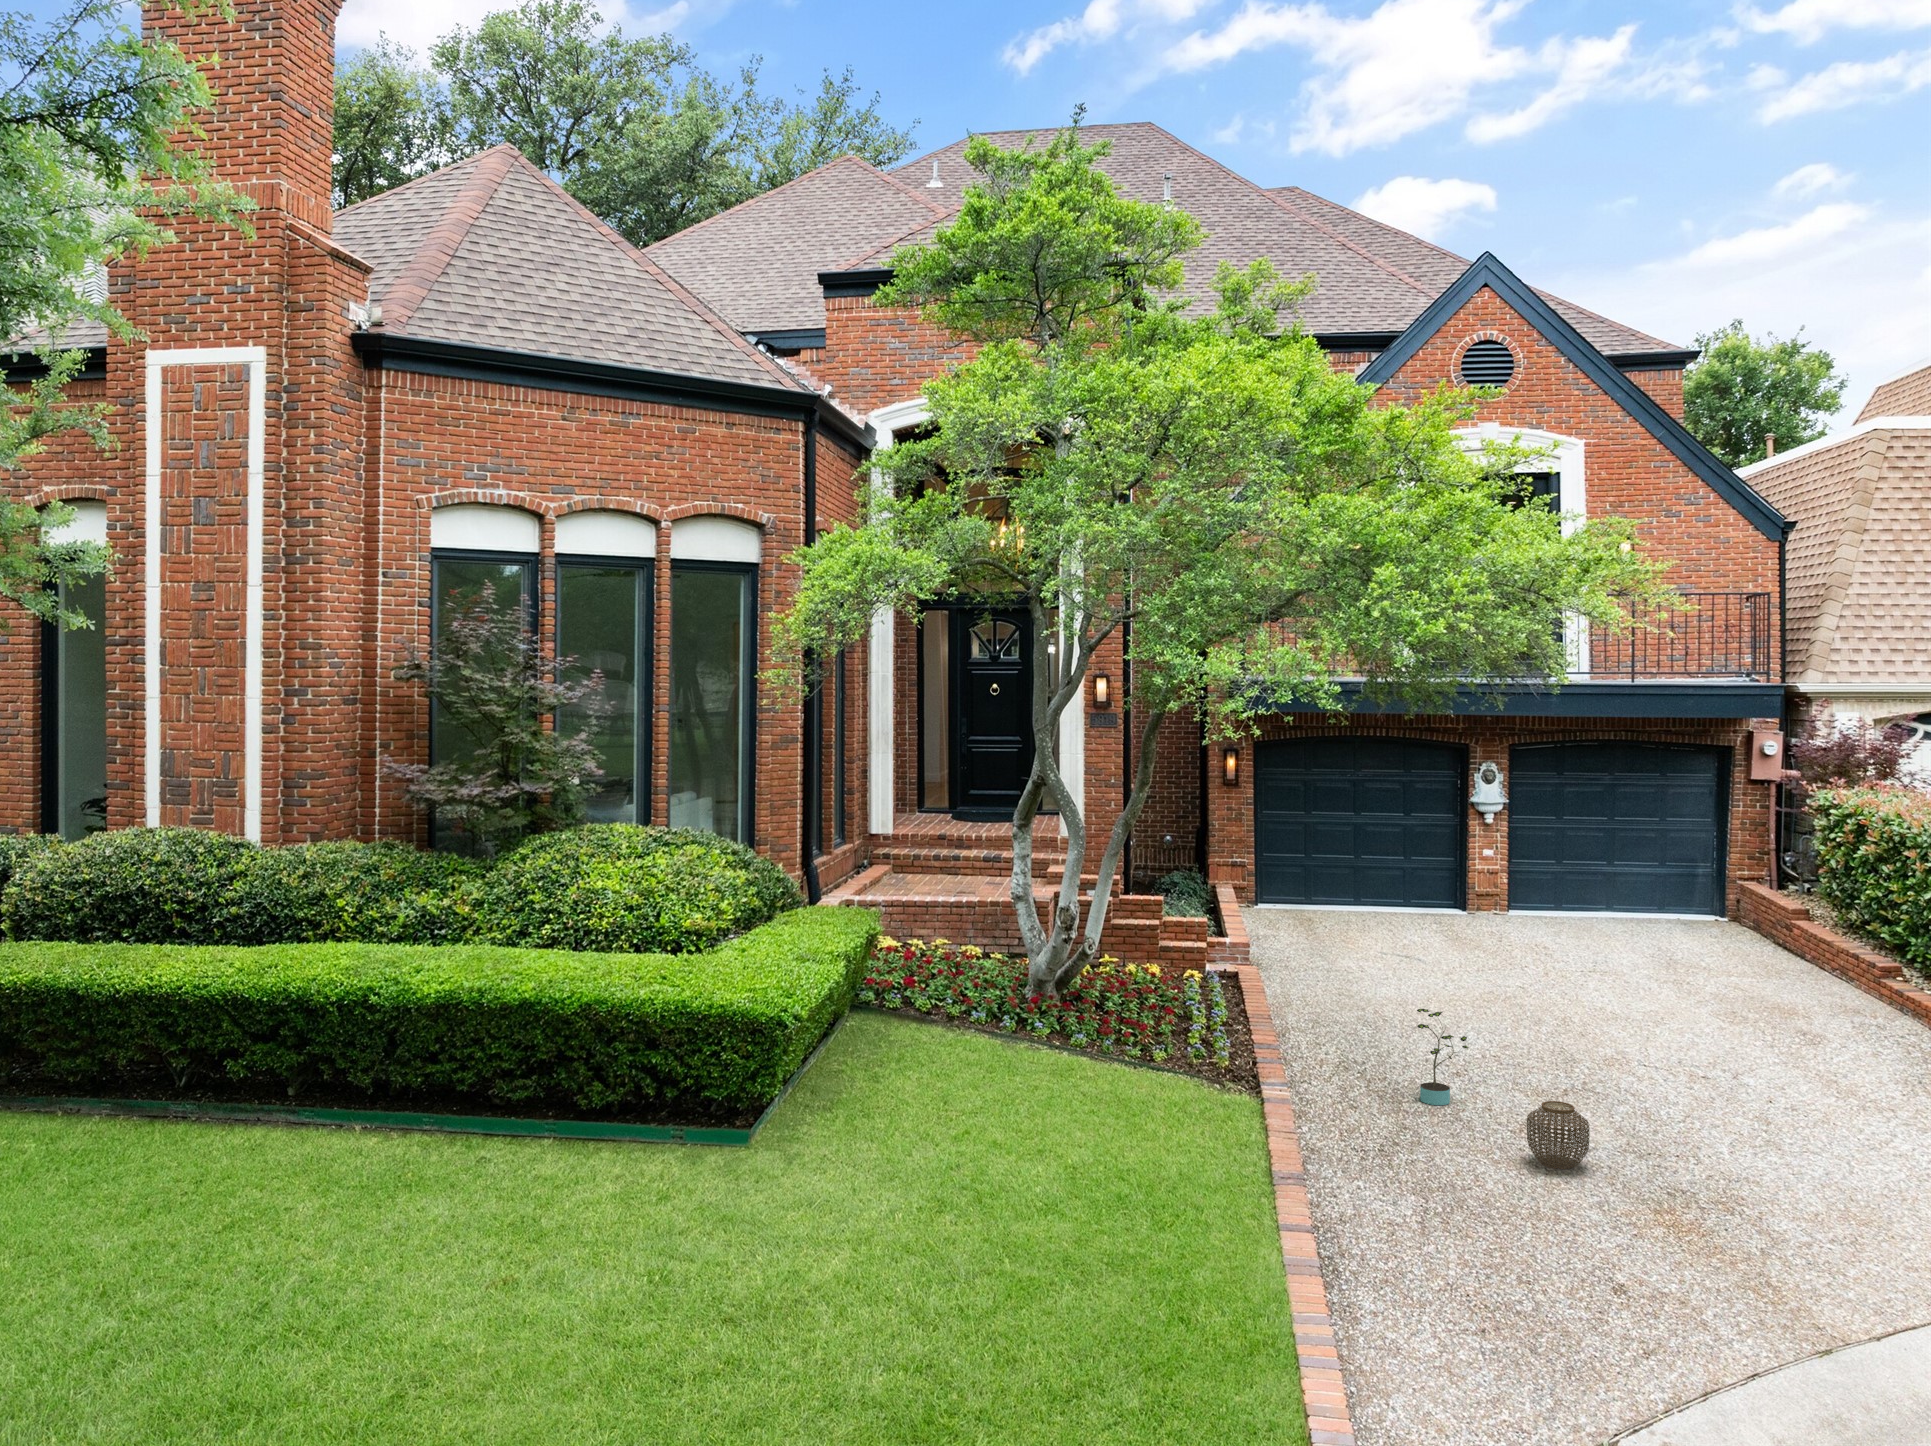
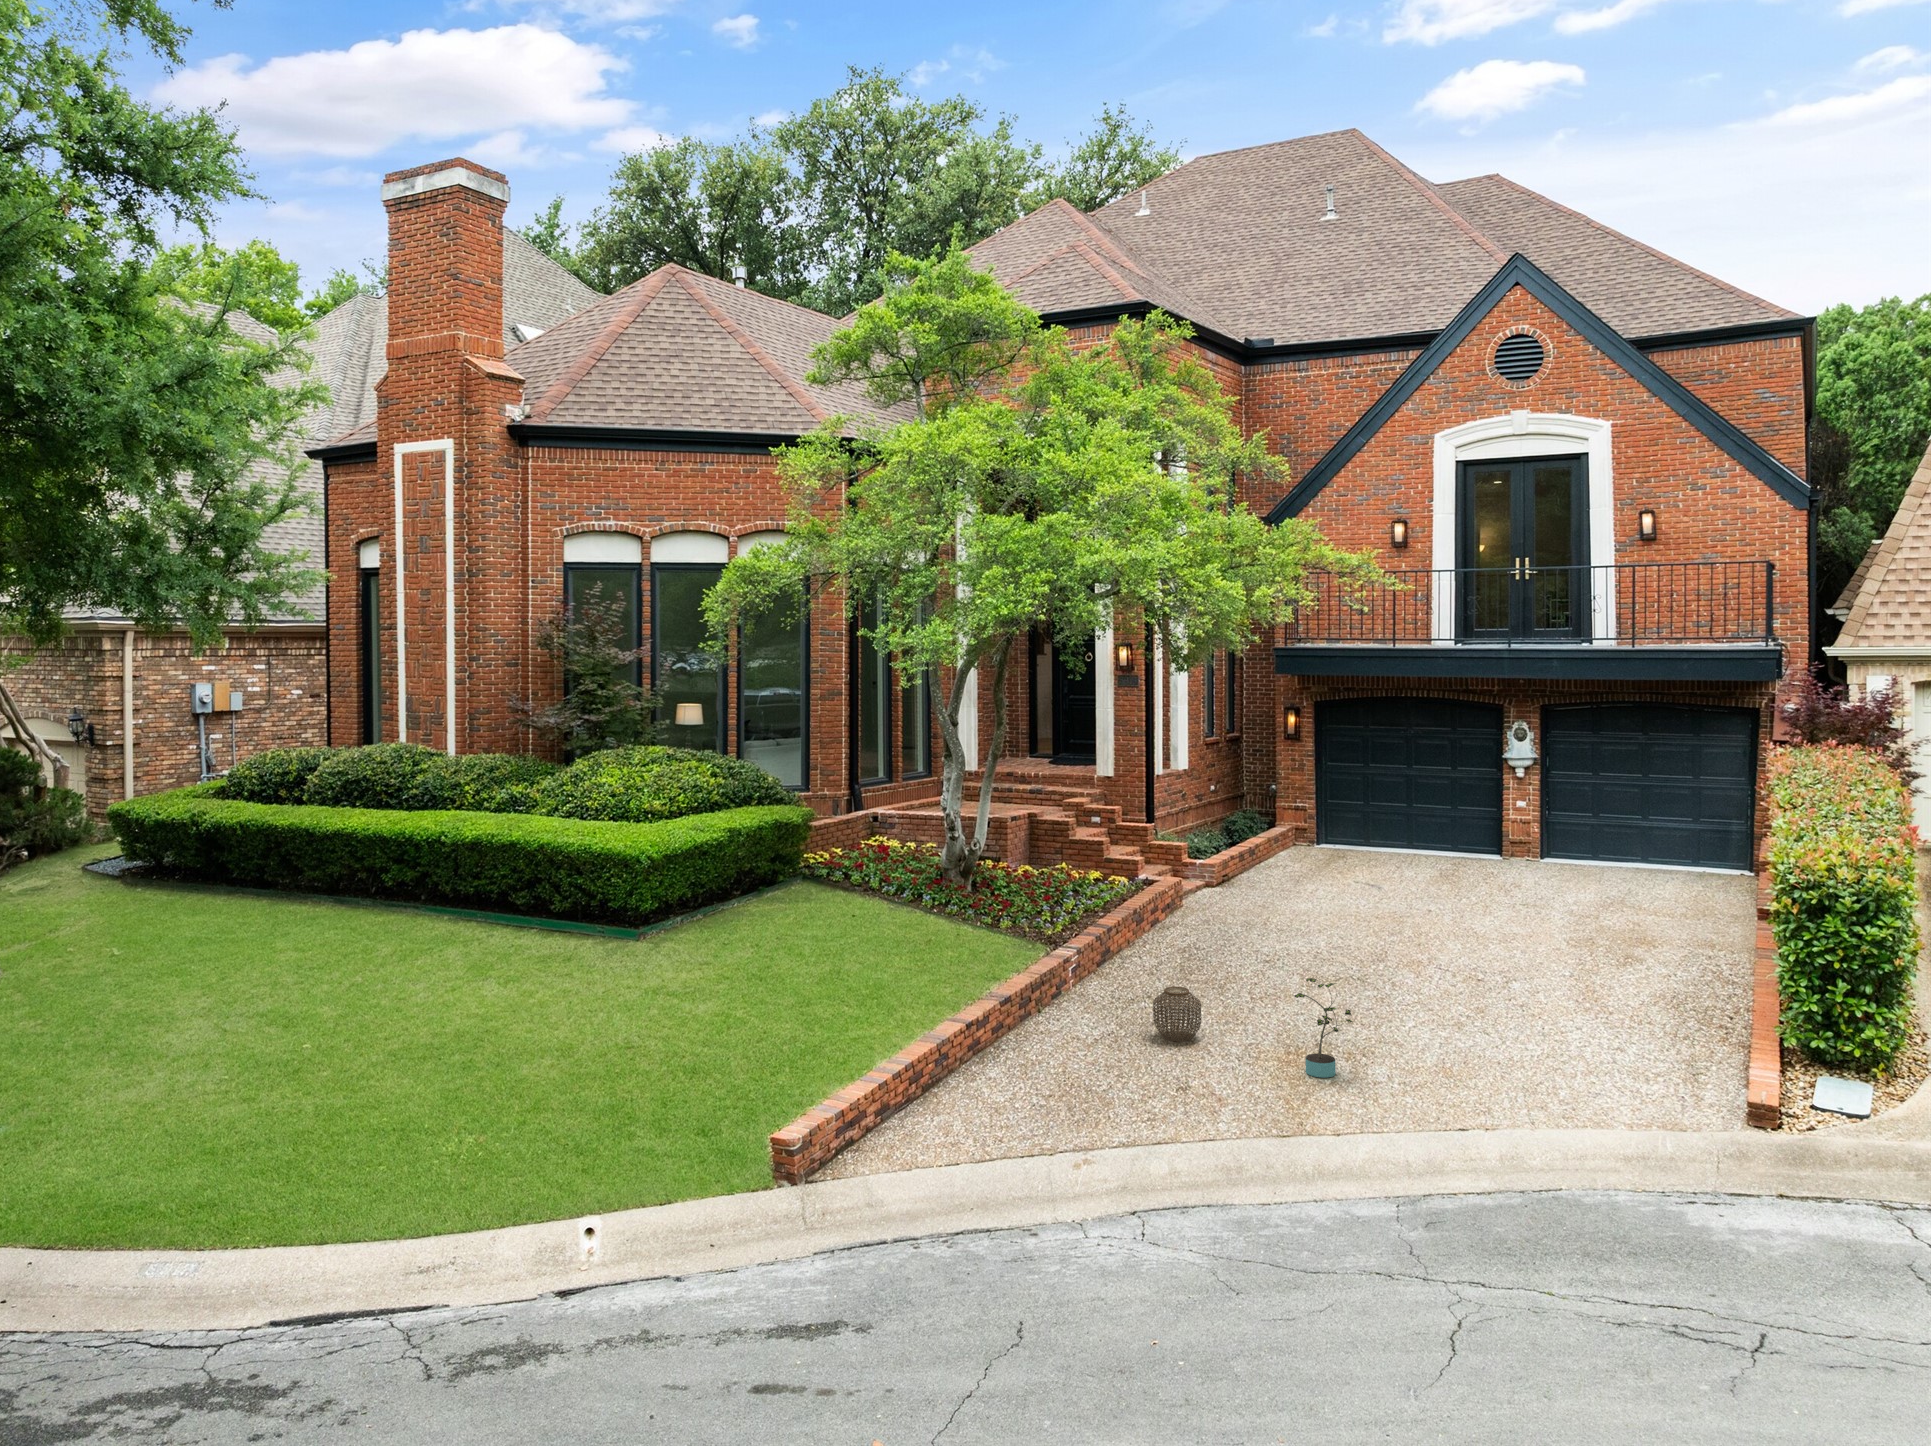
potted plant: present [1417,1009,1469,1105] -> present [1295,978,1352,1078]

